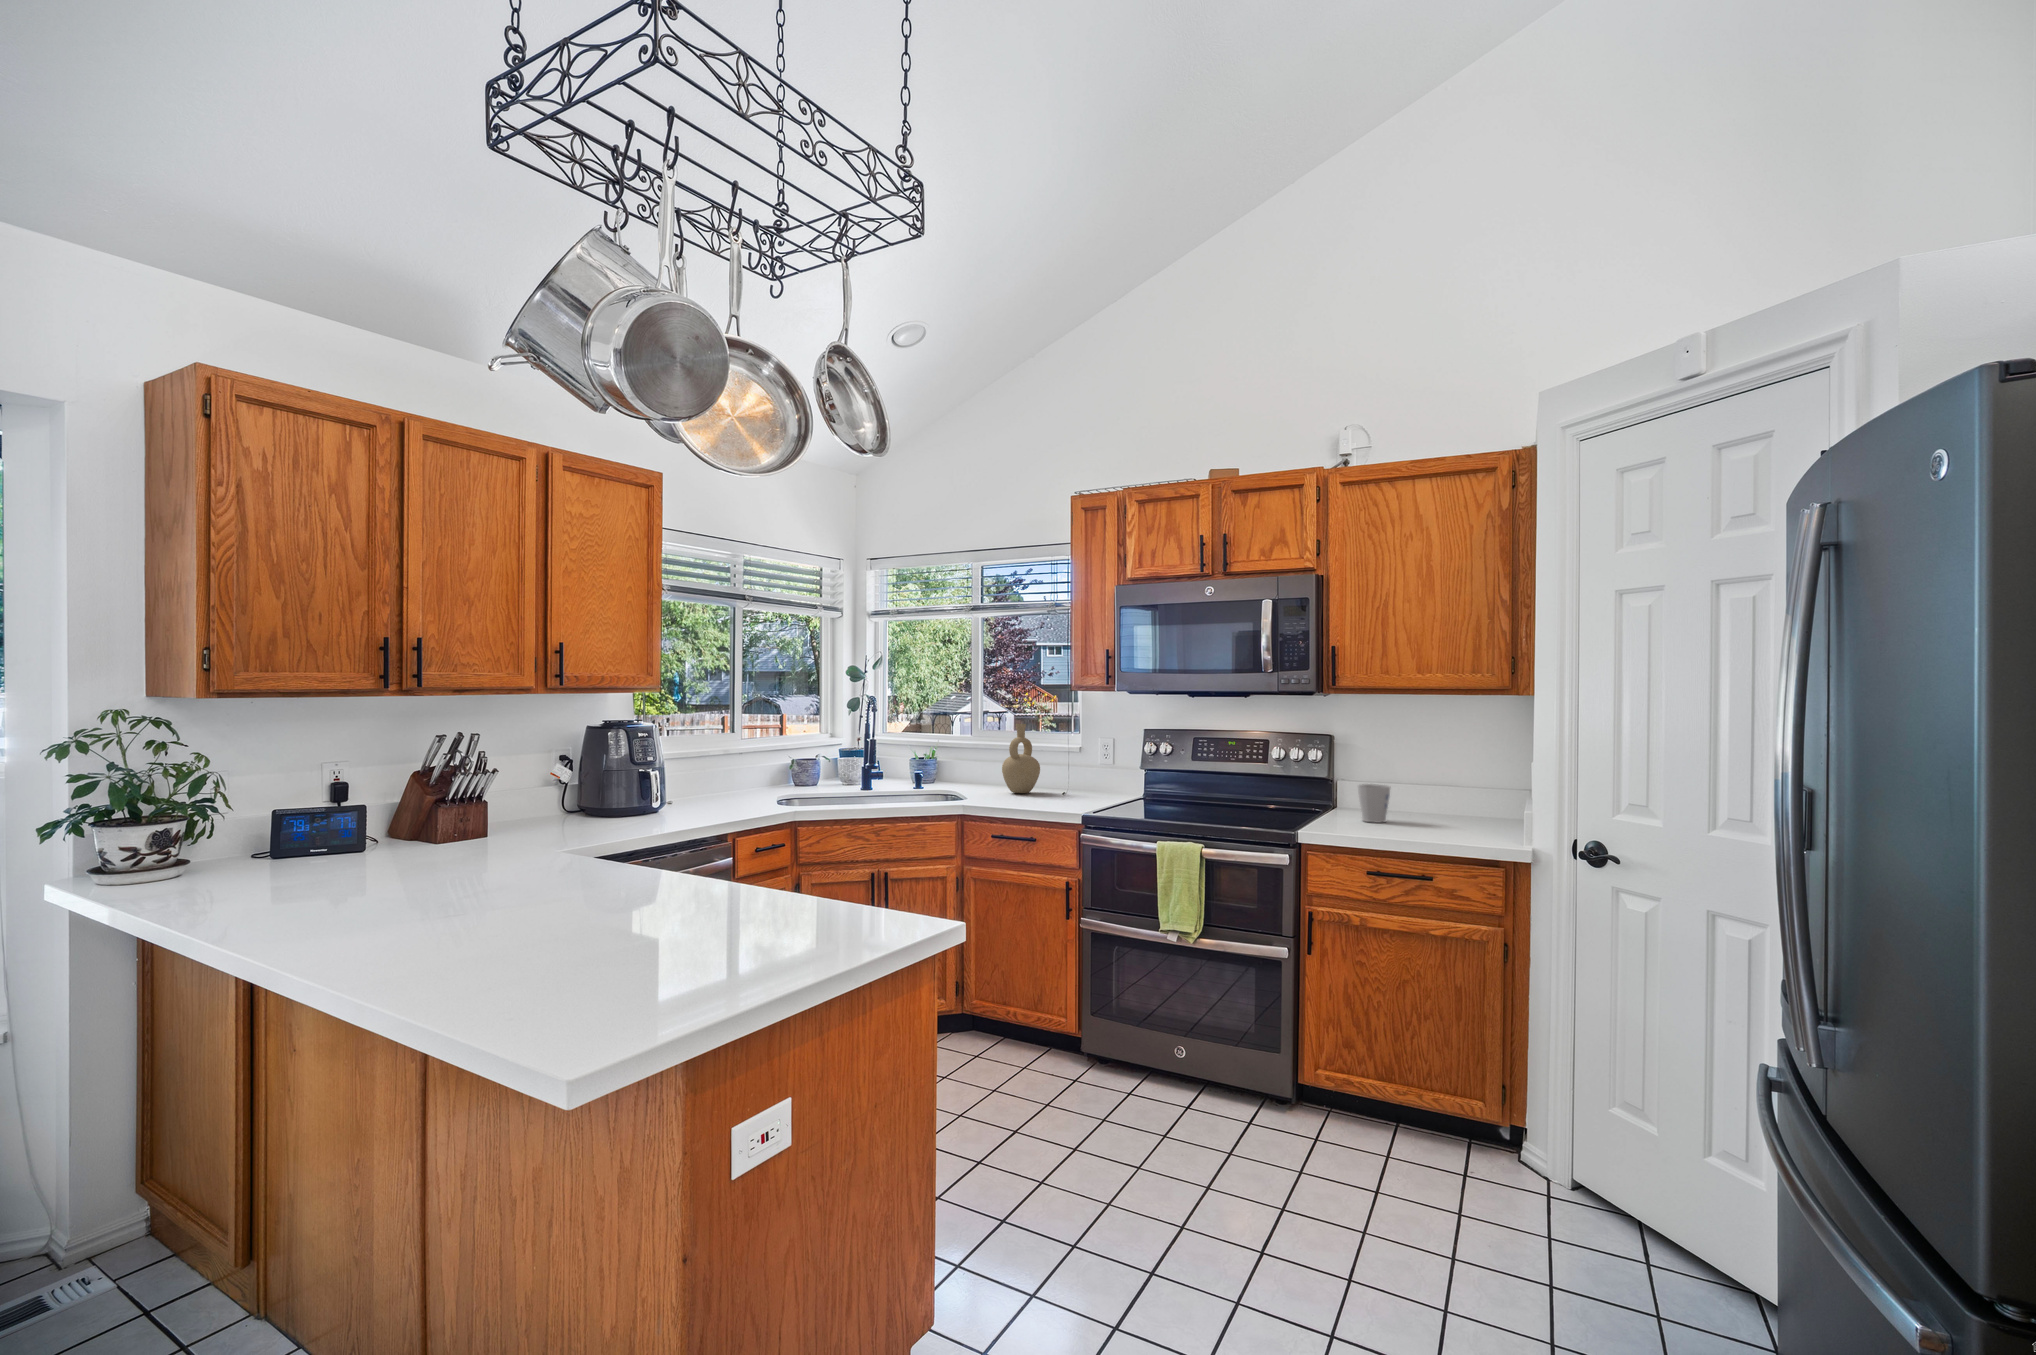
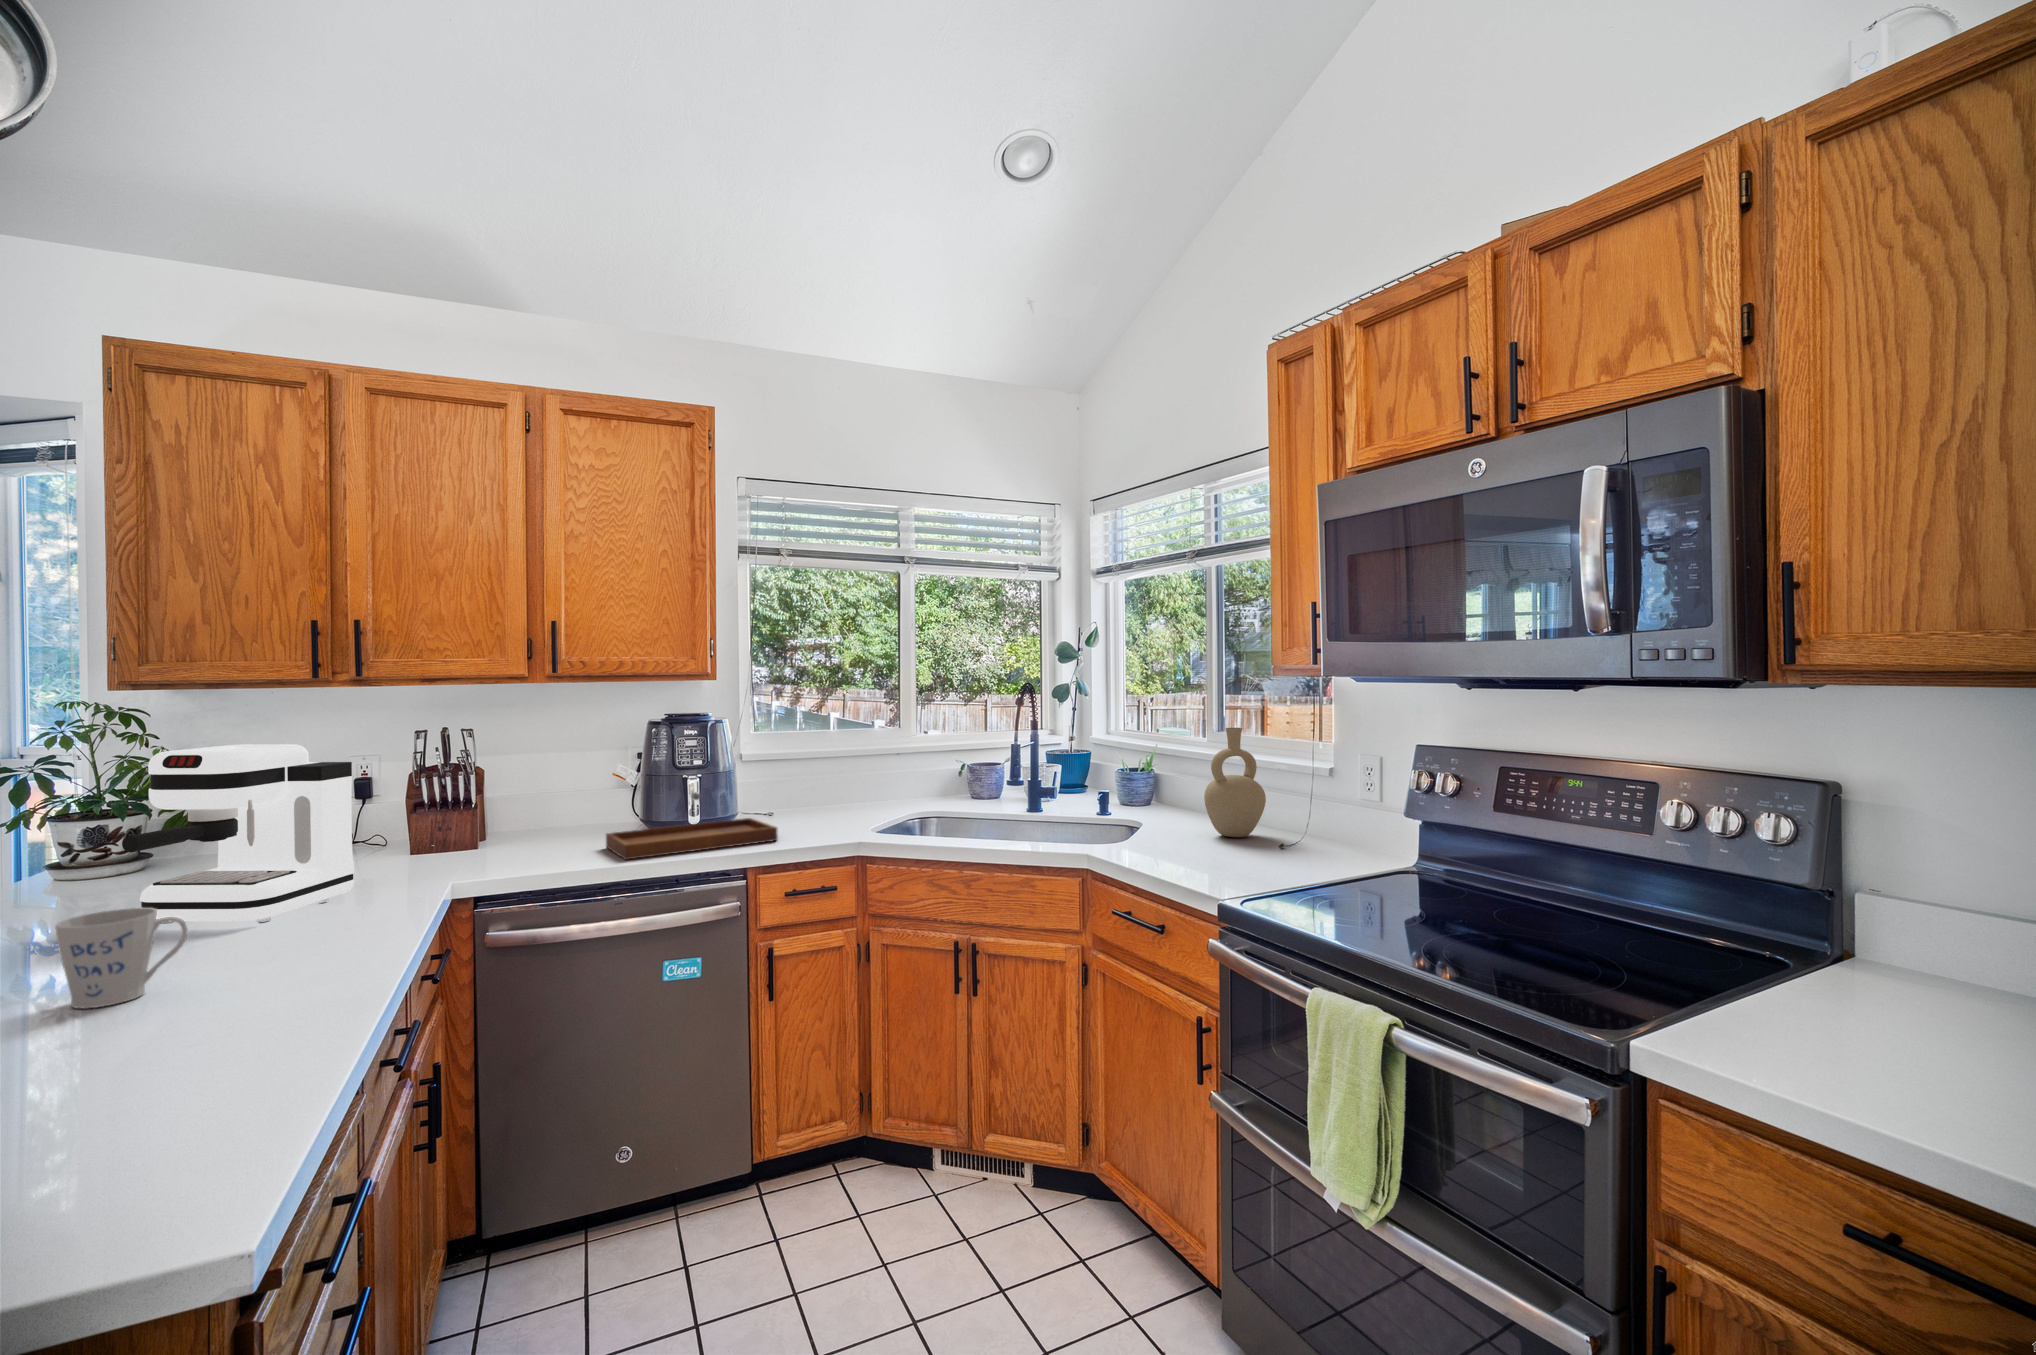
coffee maker: none [396,742,518,886] -> present [122,744,354,922]
tray: none [597,781,726,832] -> present [606,792,778,860]
mug: present [1358,784,1390,823] -> present [55,908,188,1008]

